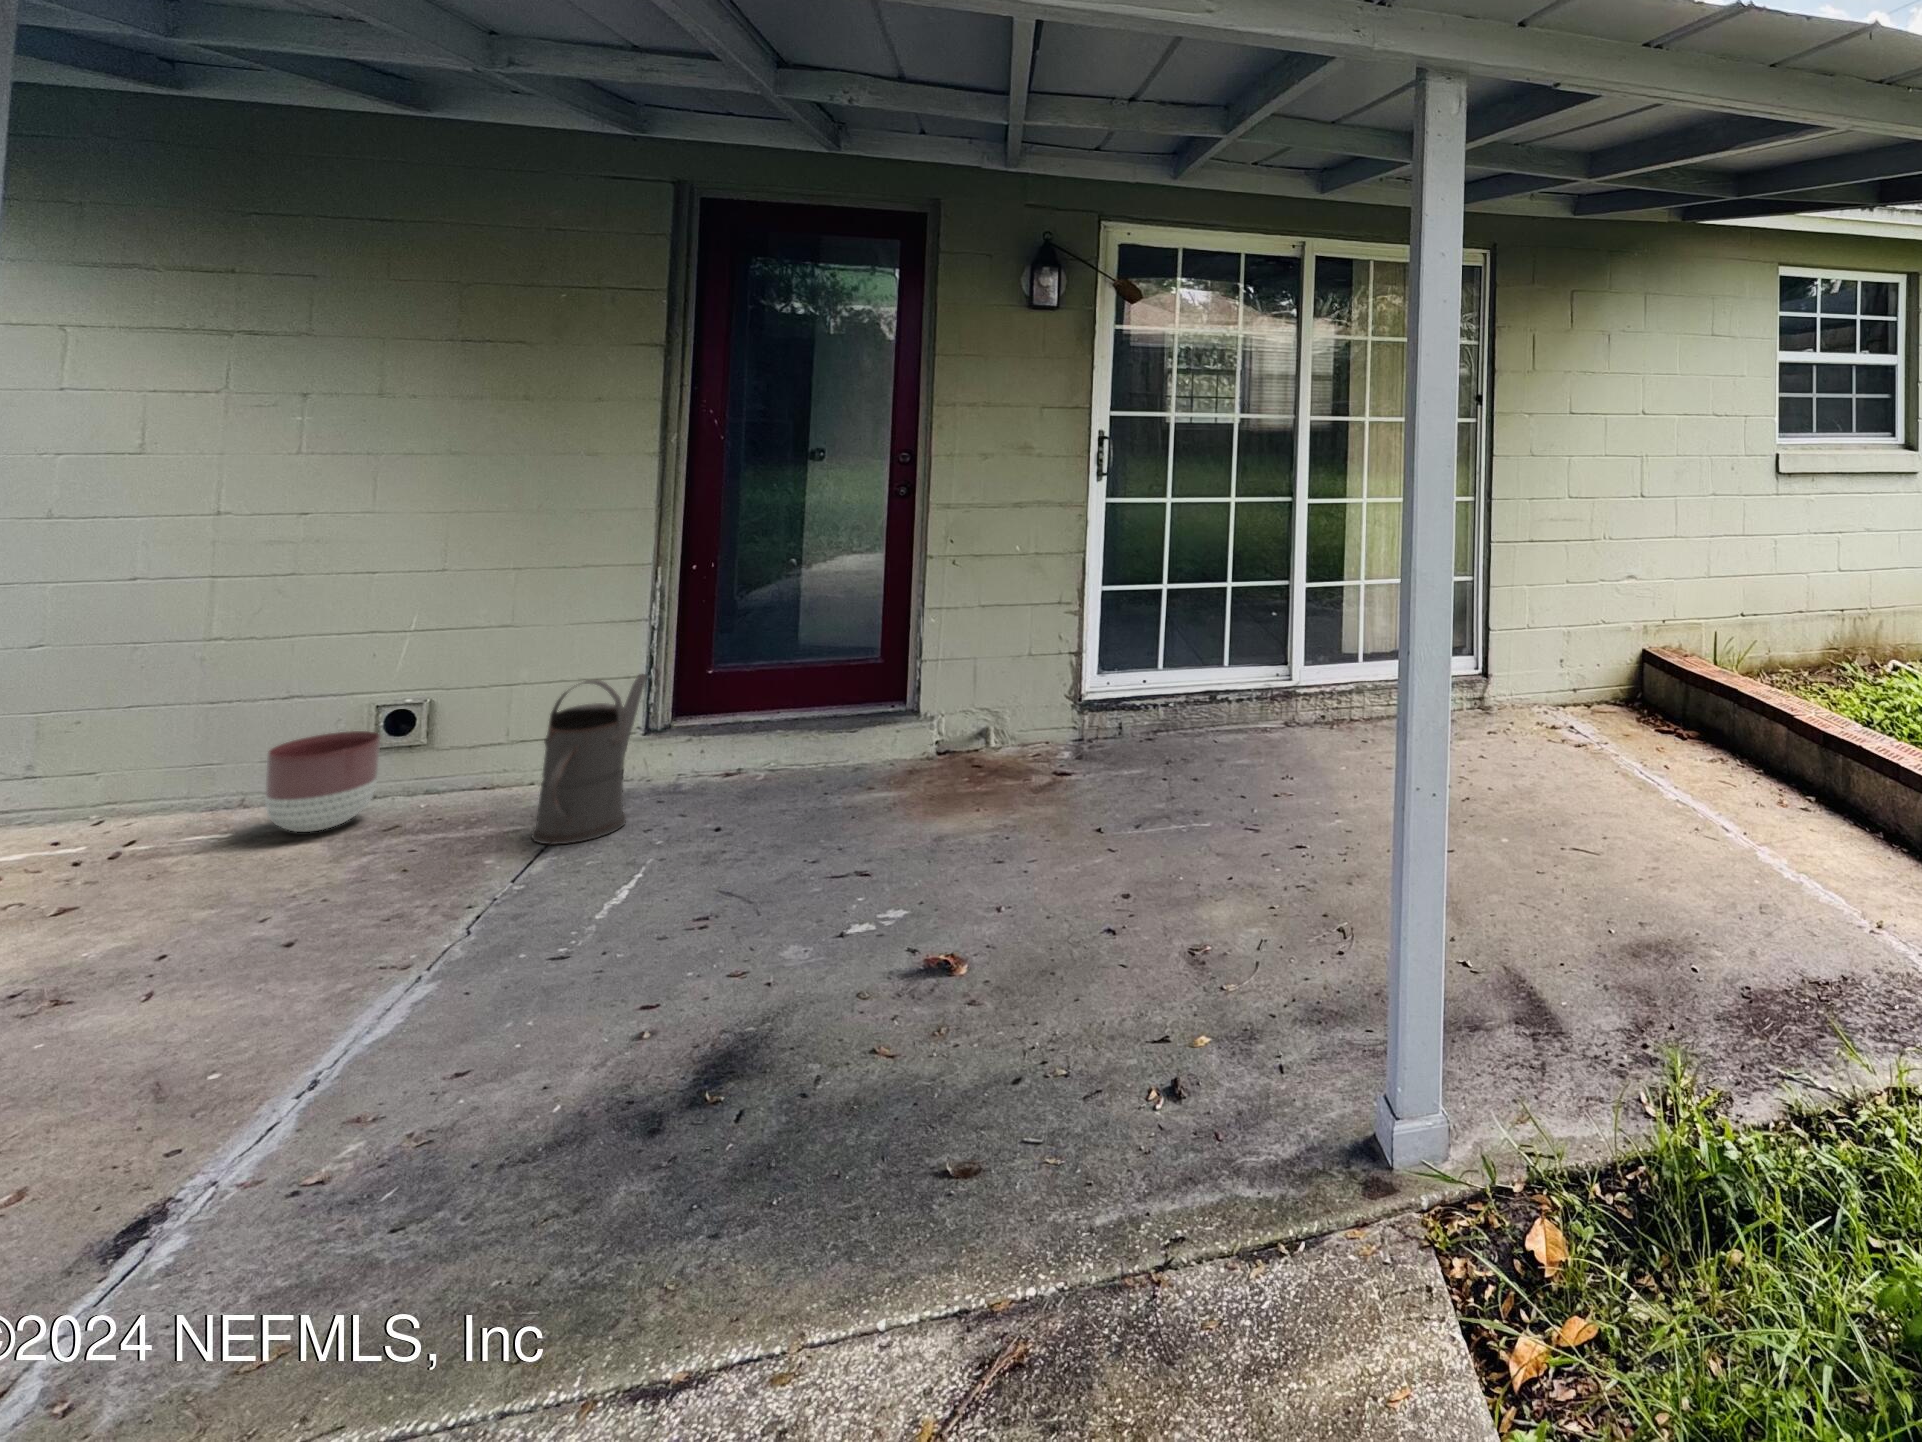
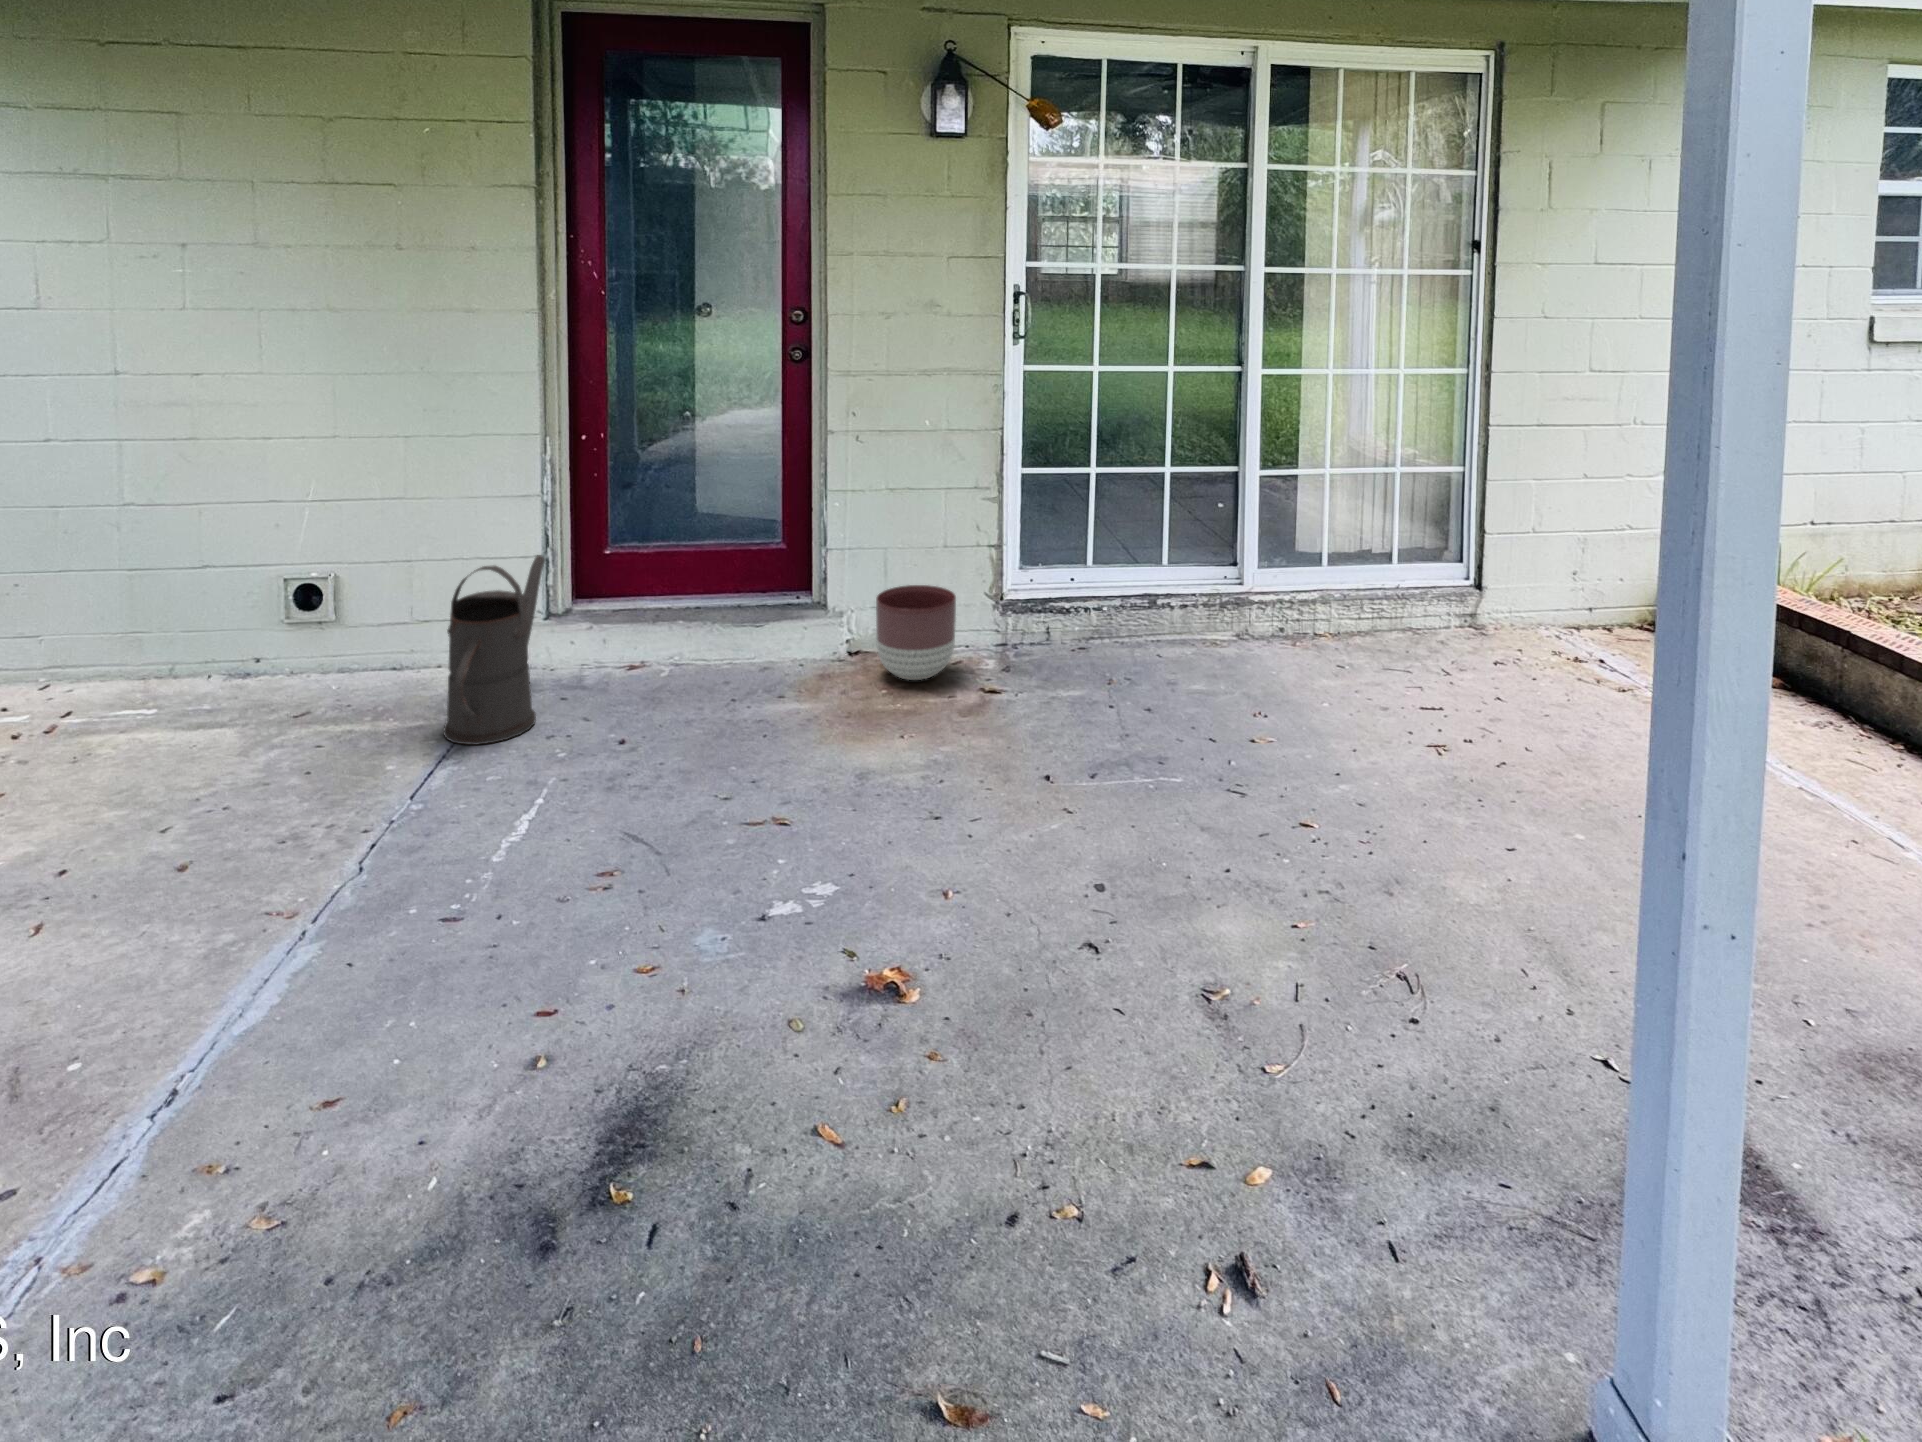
planter: present [265,731,380,832] -> present [876,585,956,680]

